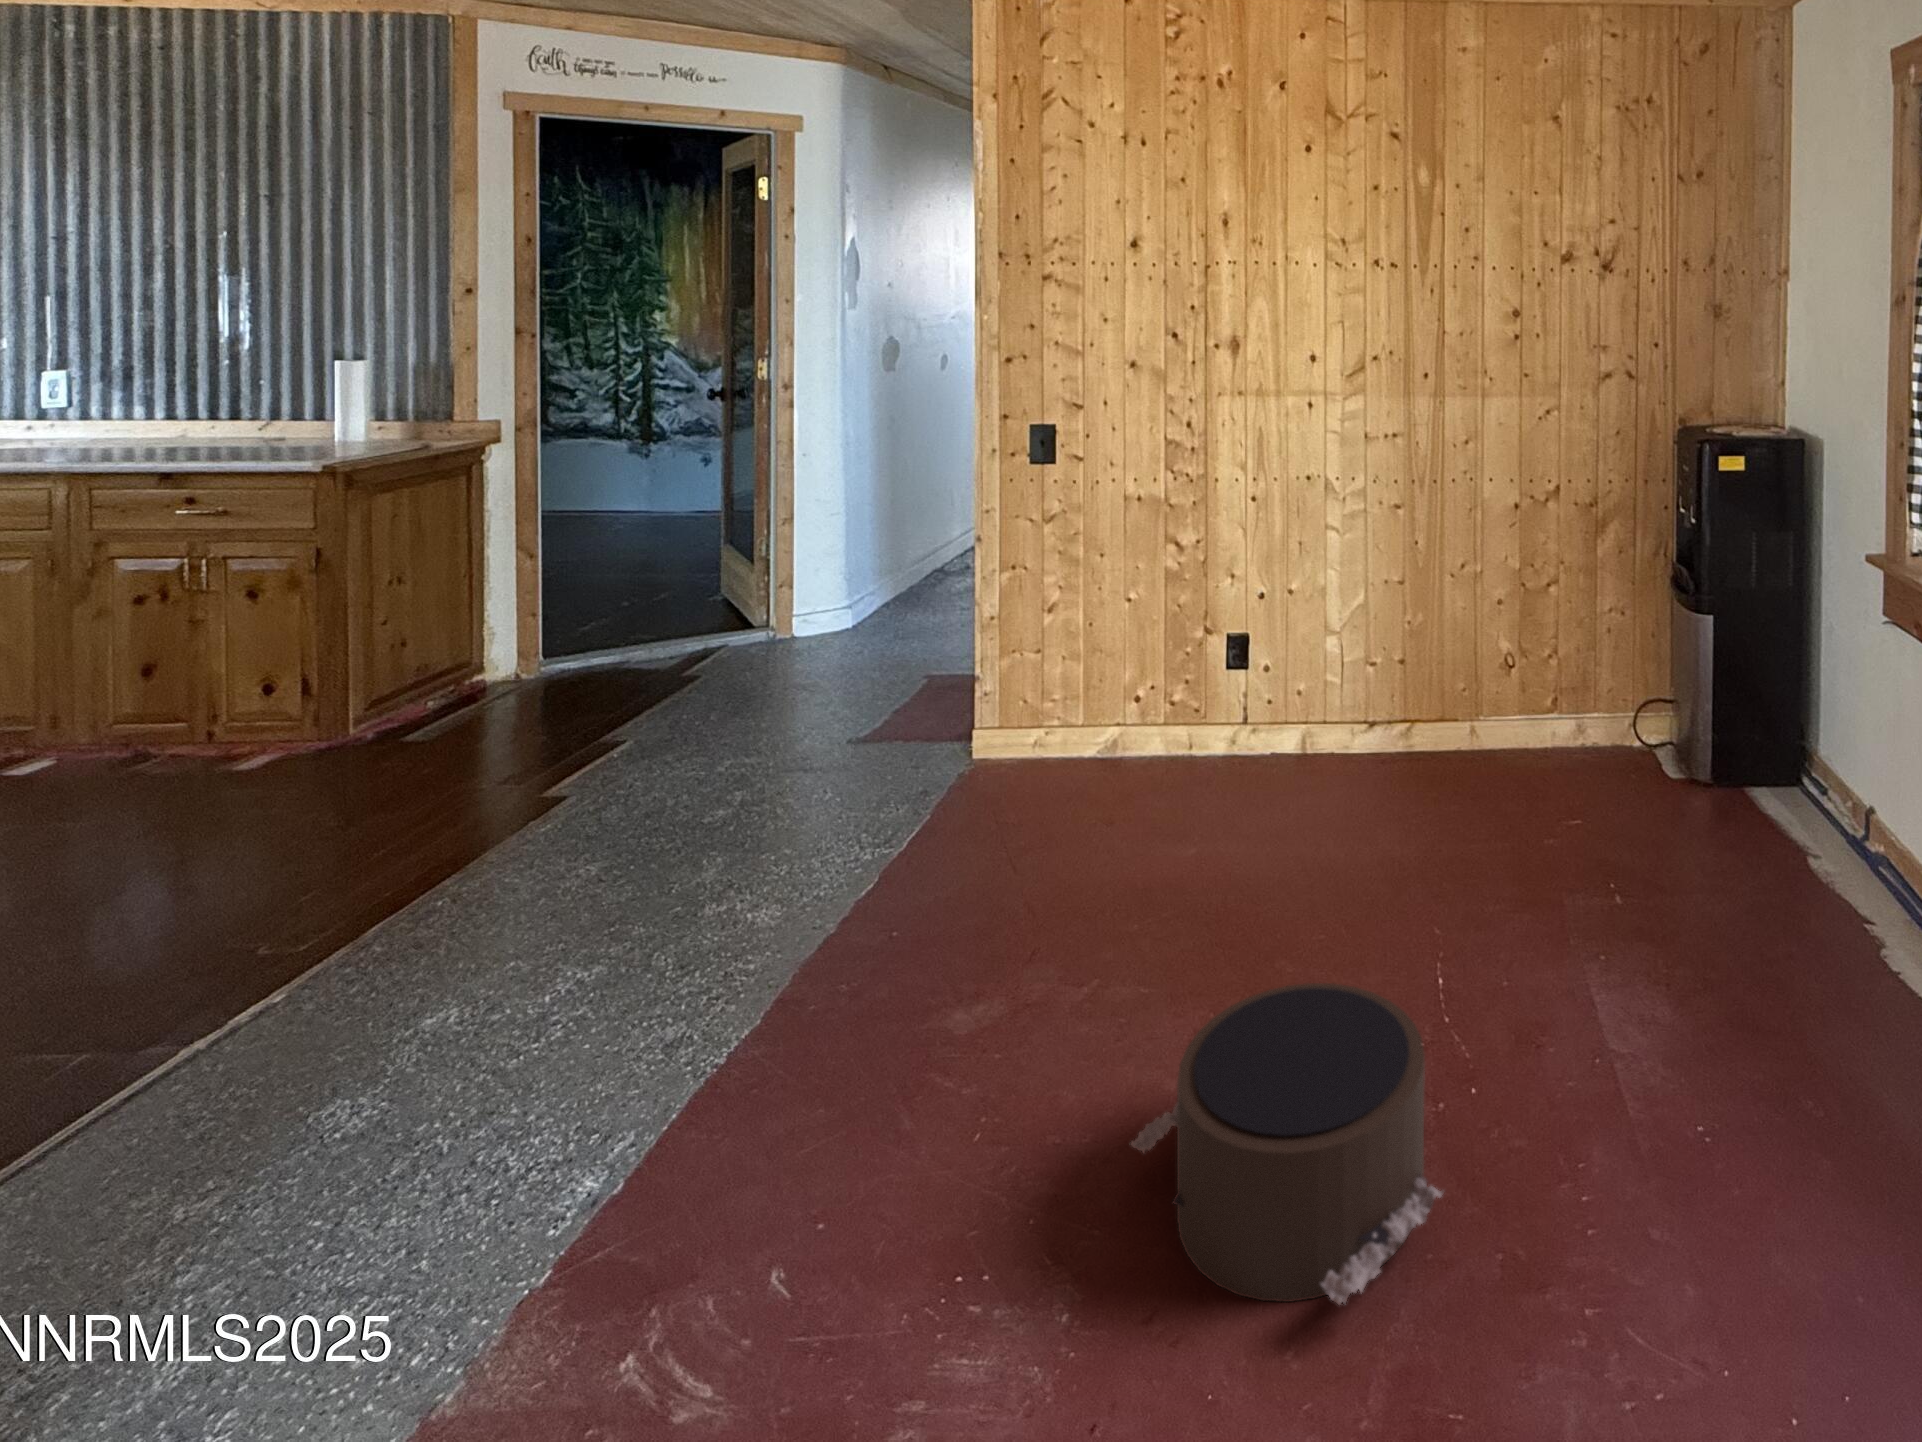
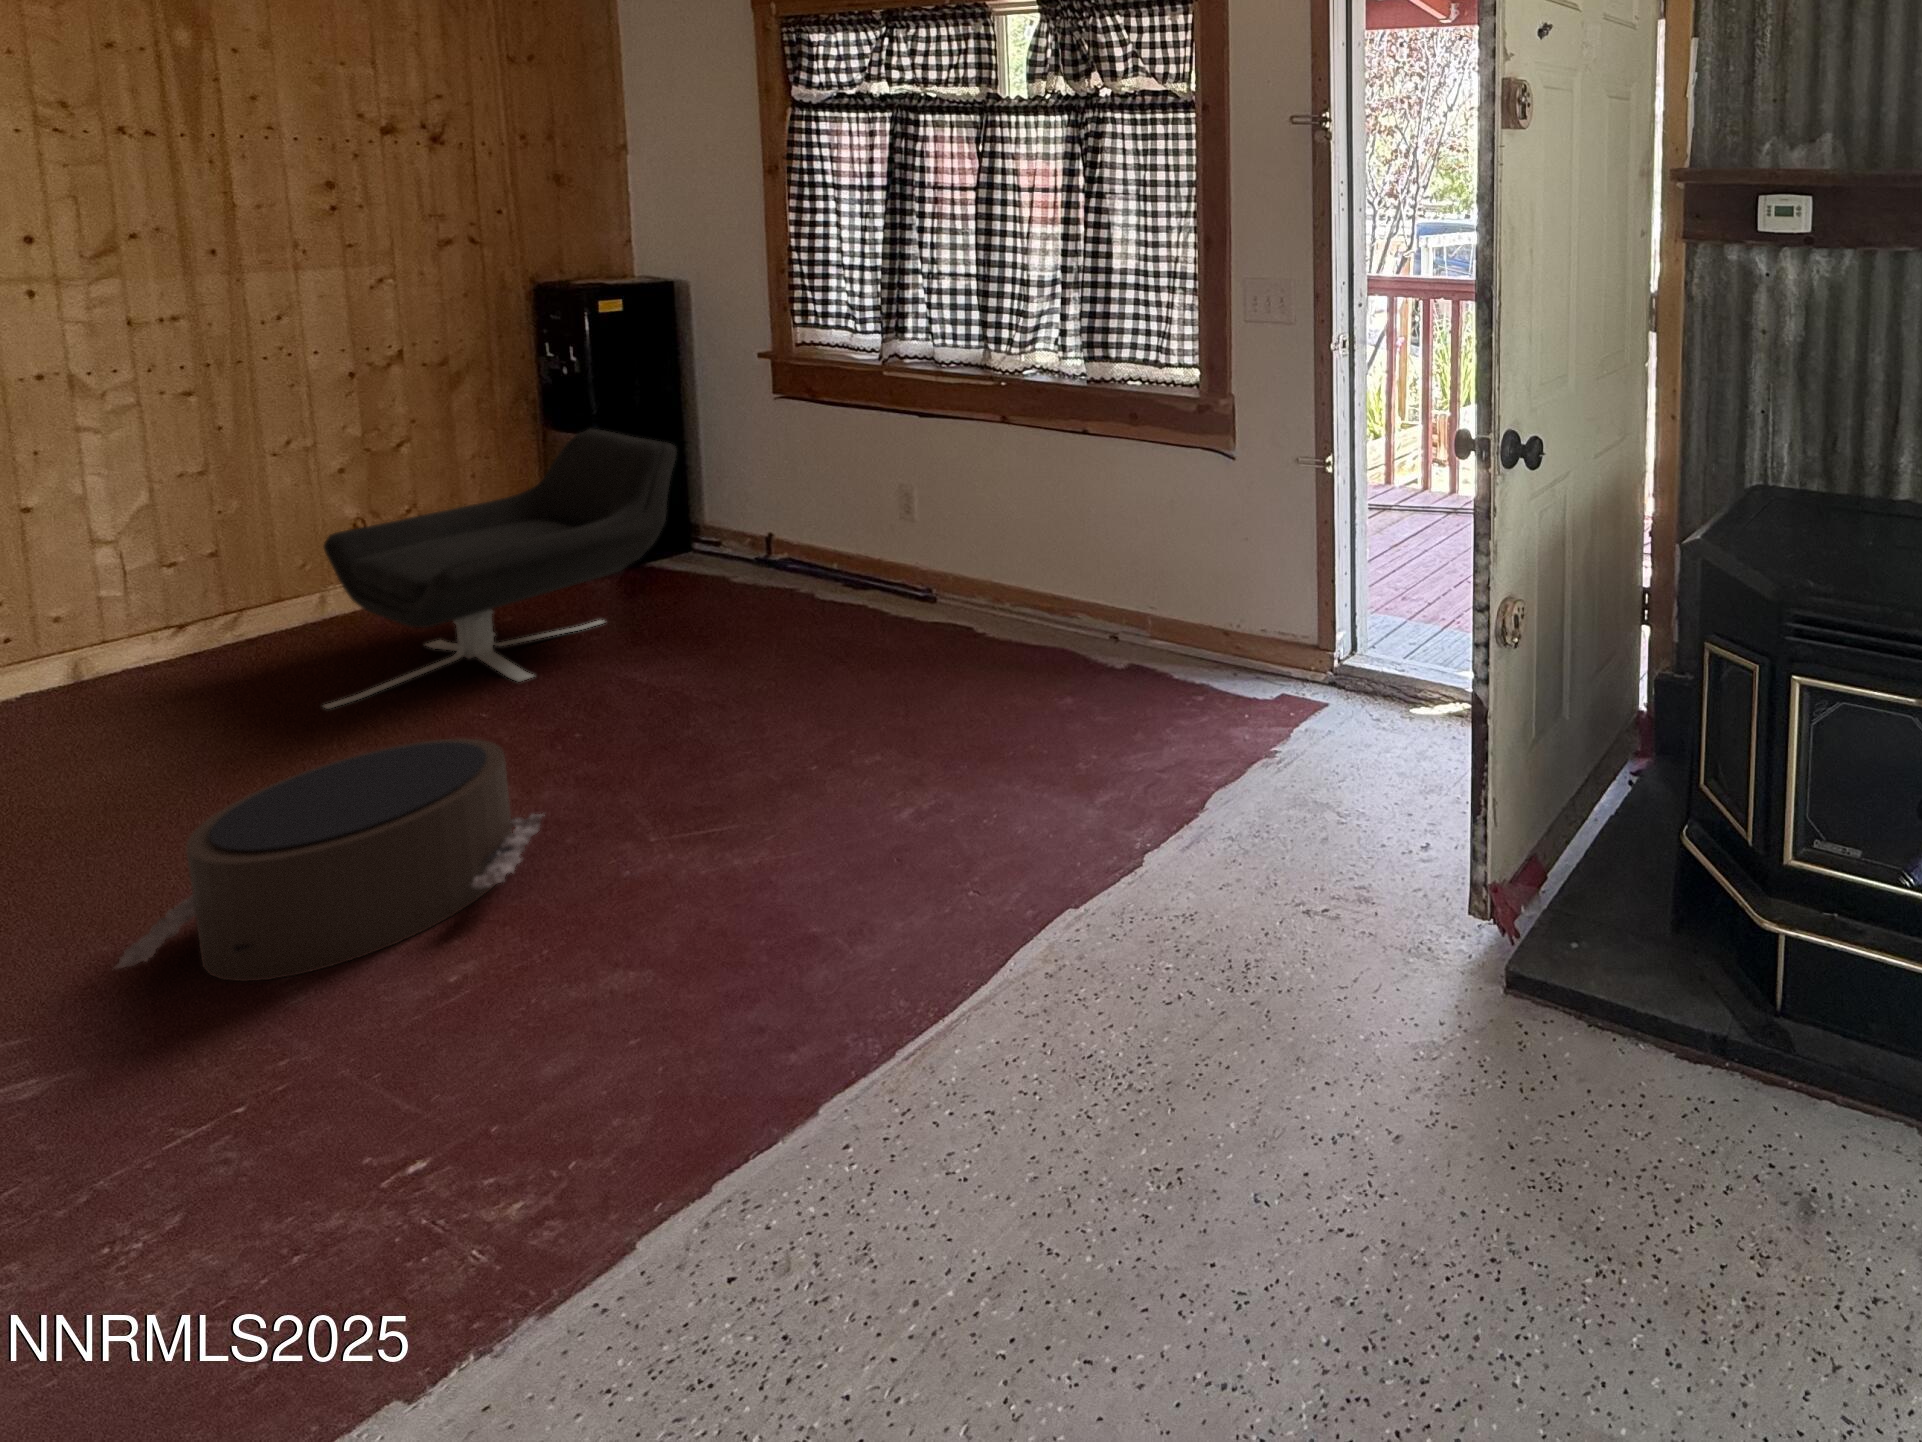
lounge chair: none [1464,604,1763,900] -> present [323,429,676,709]

